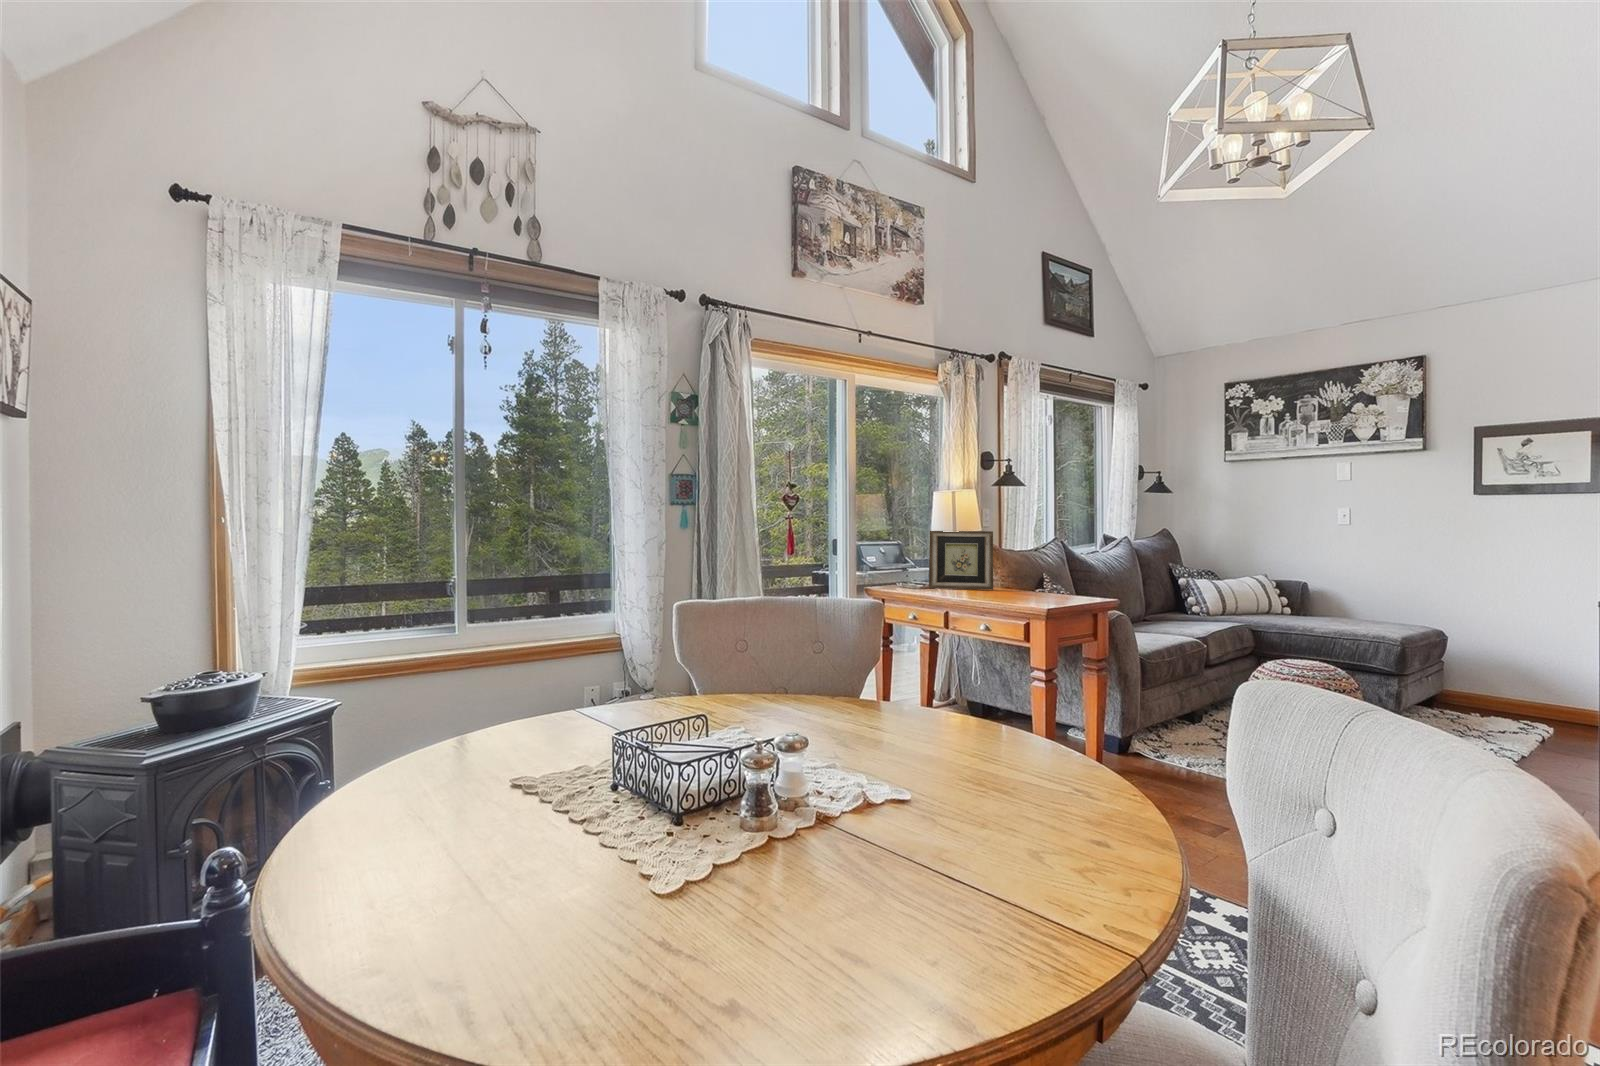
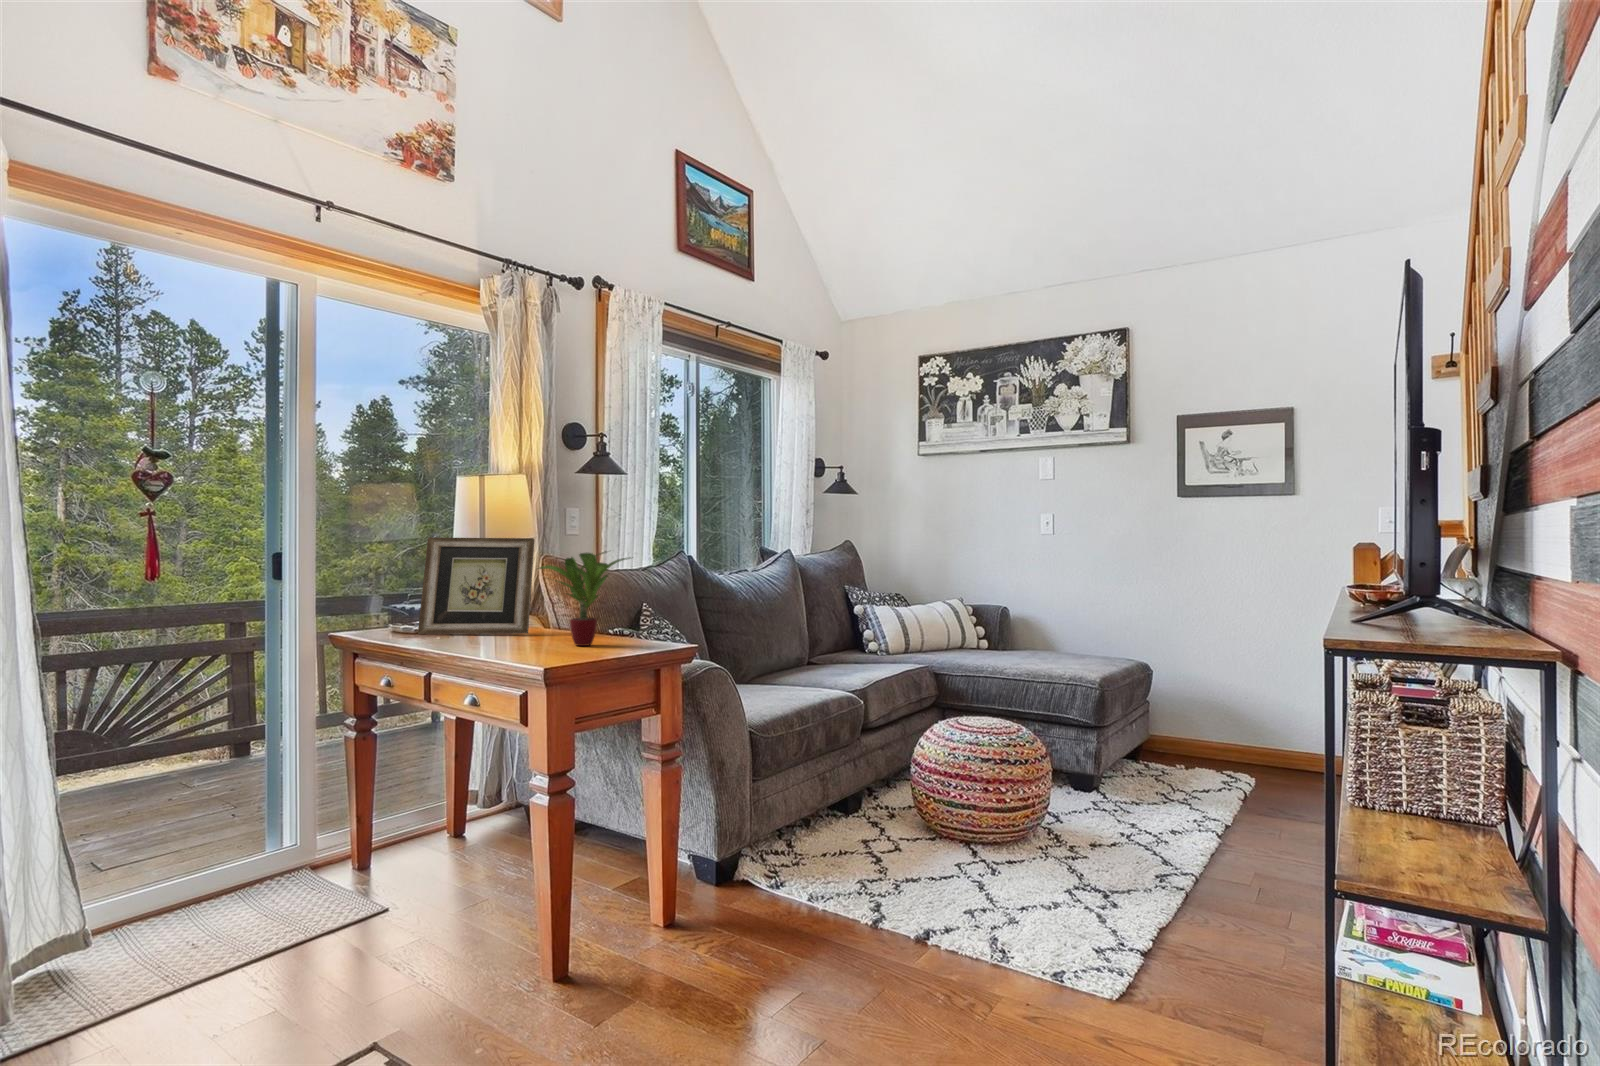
potted plant: none [1009,539,1075,597] -> present [539,553,630,646]

